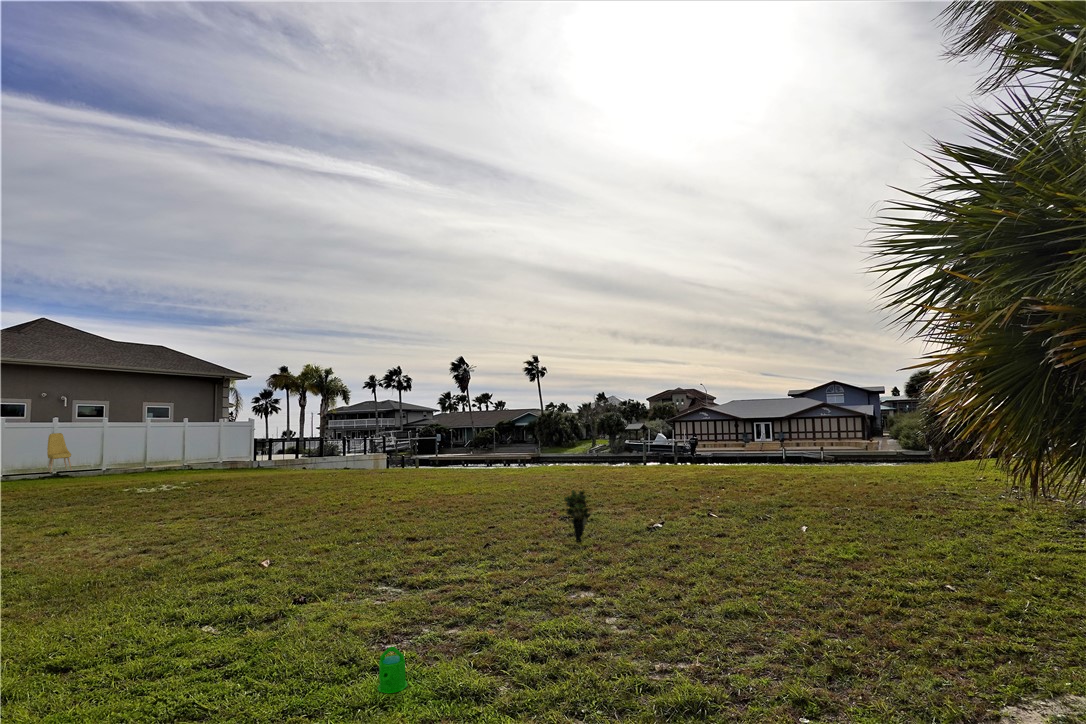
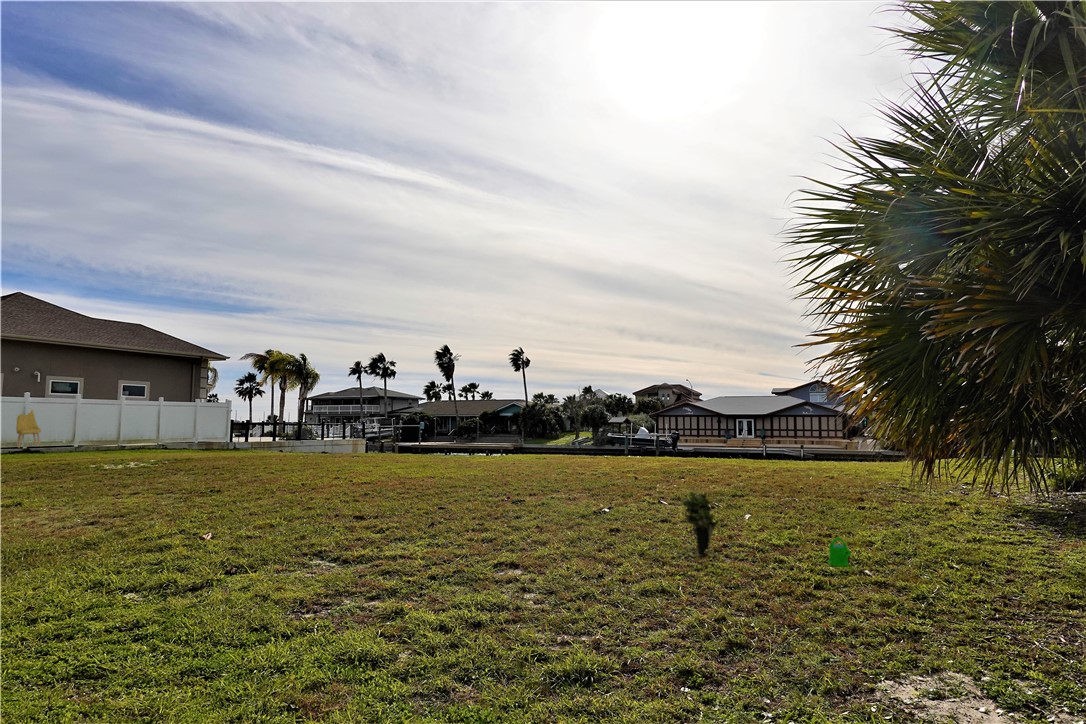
potted plant: present [564,489,591,542] -> present [683,492,718,556]
watering can: present [377,647,408,694] -> present [828,537,851,567]

